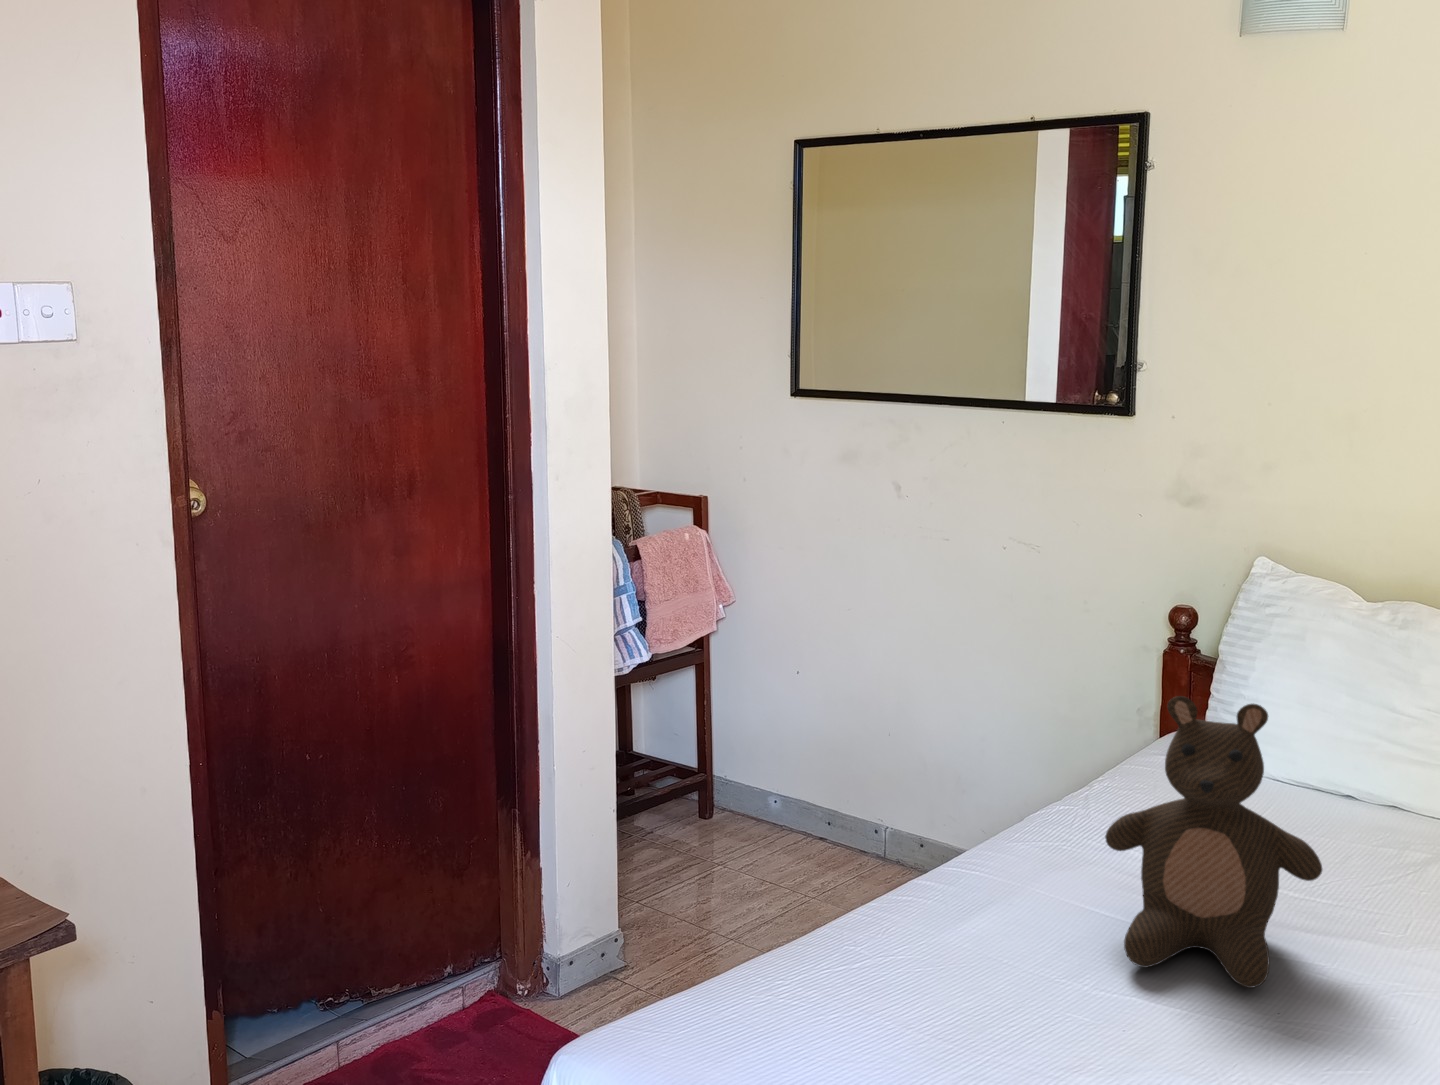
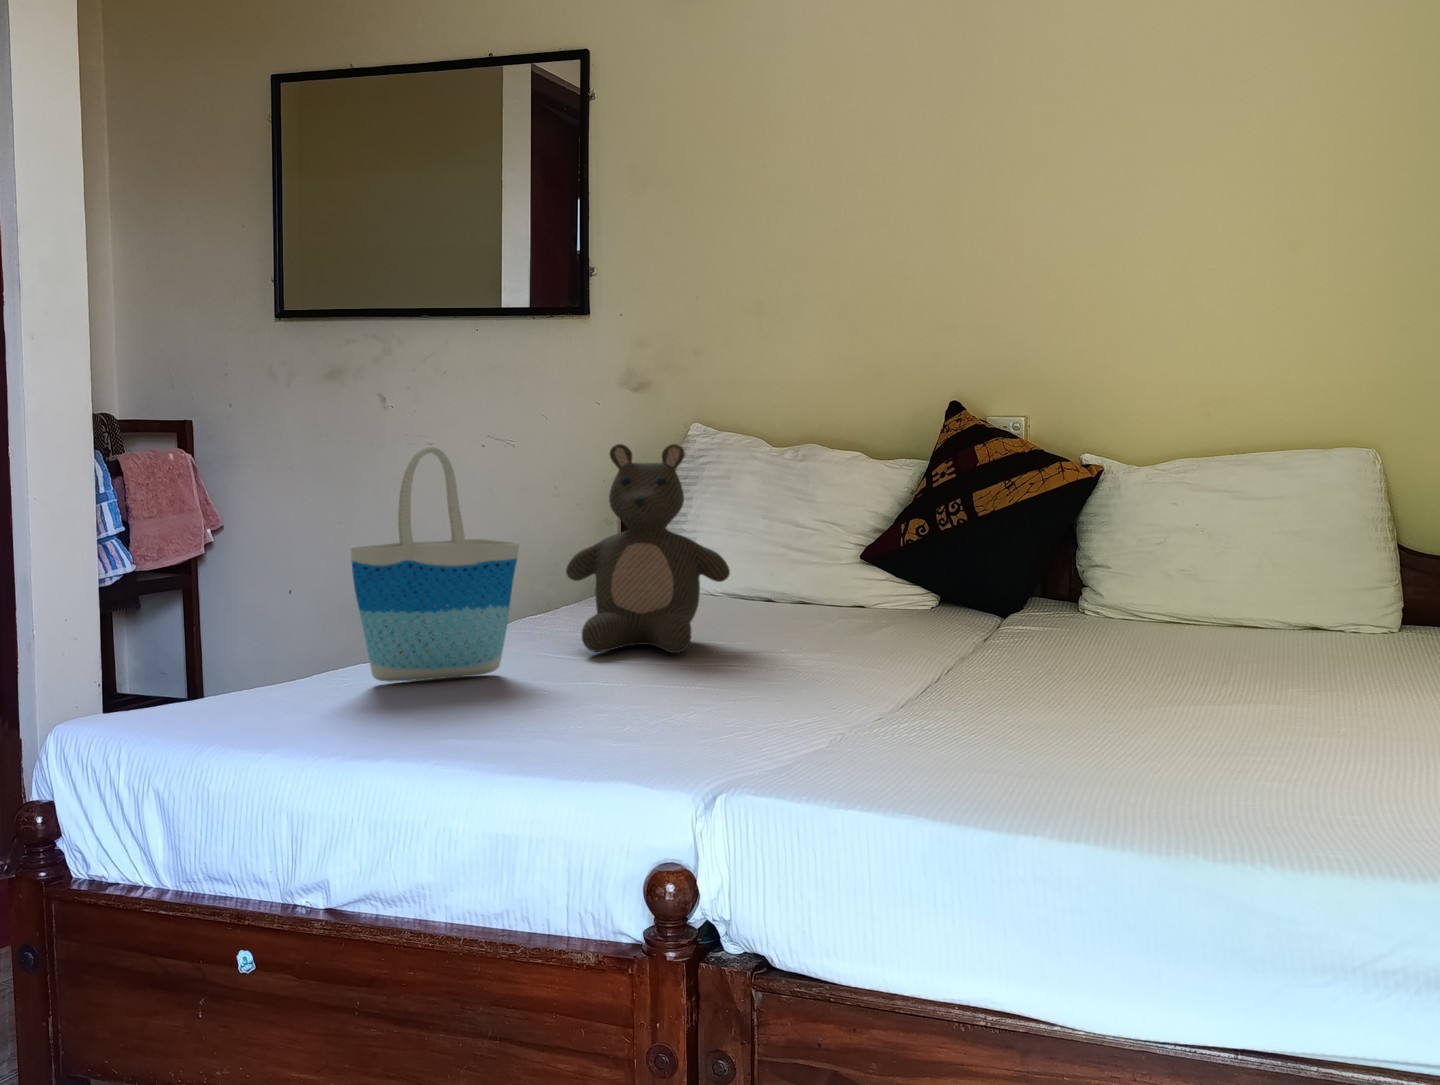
tote bag: none [855,748,1054,1016] -> present [351,447,519,682]

